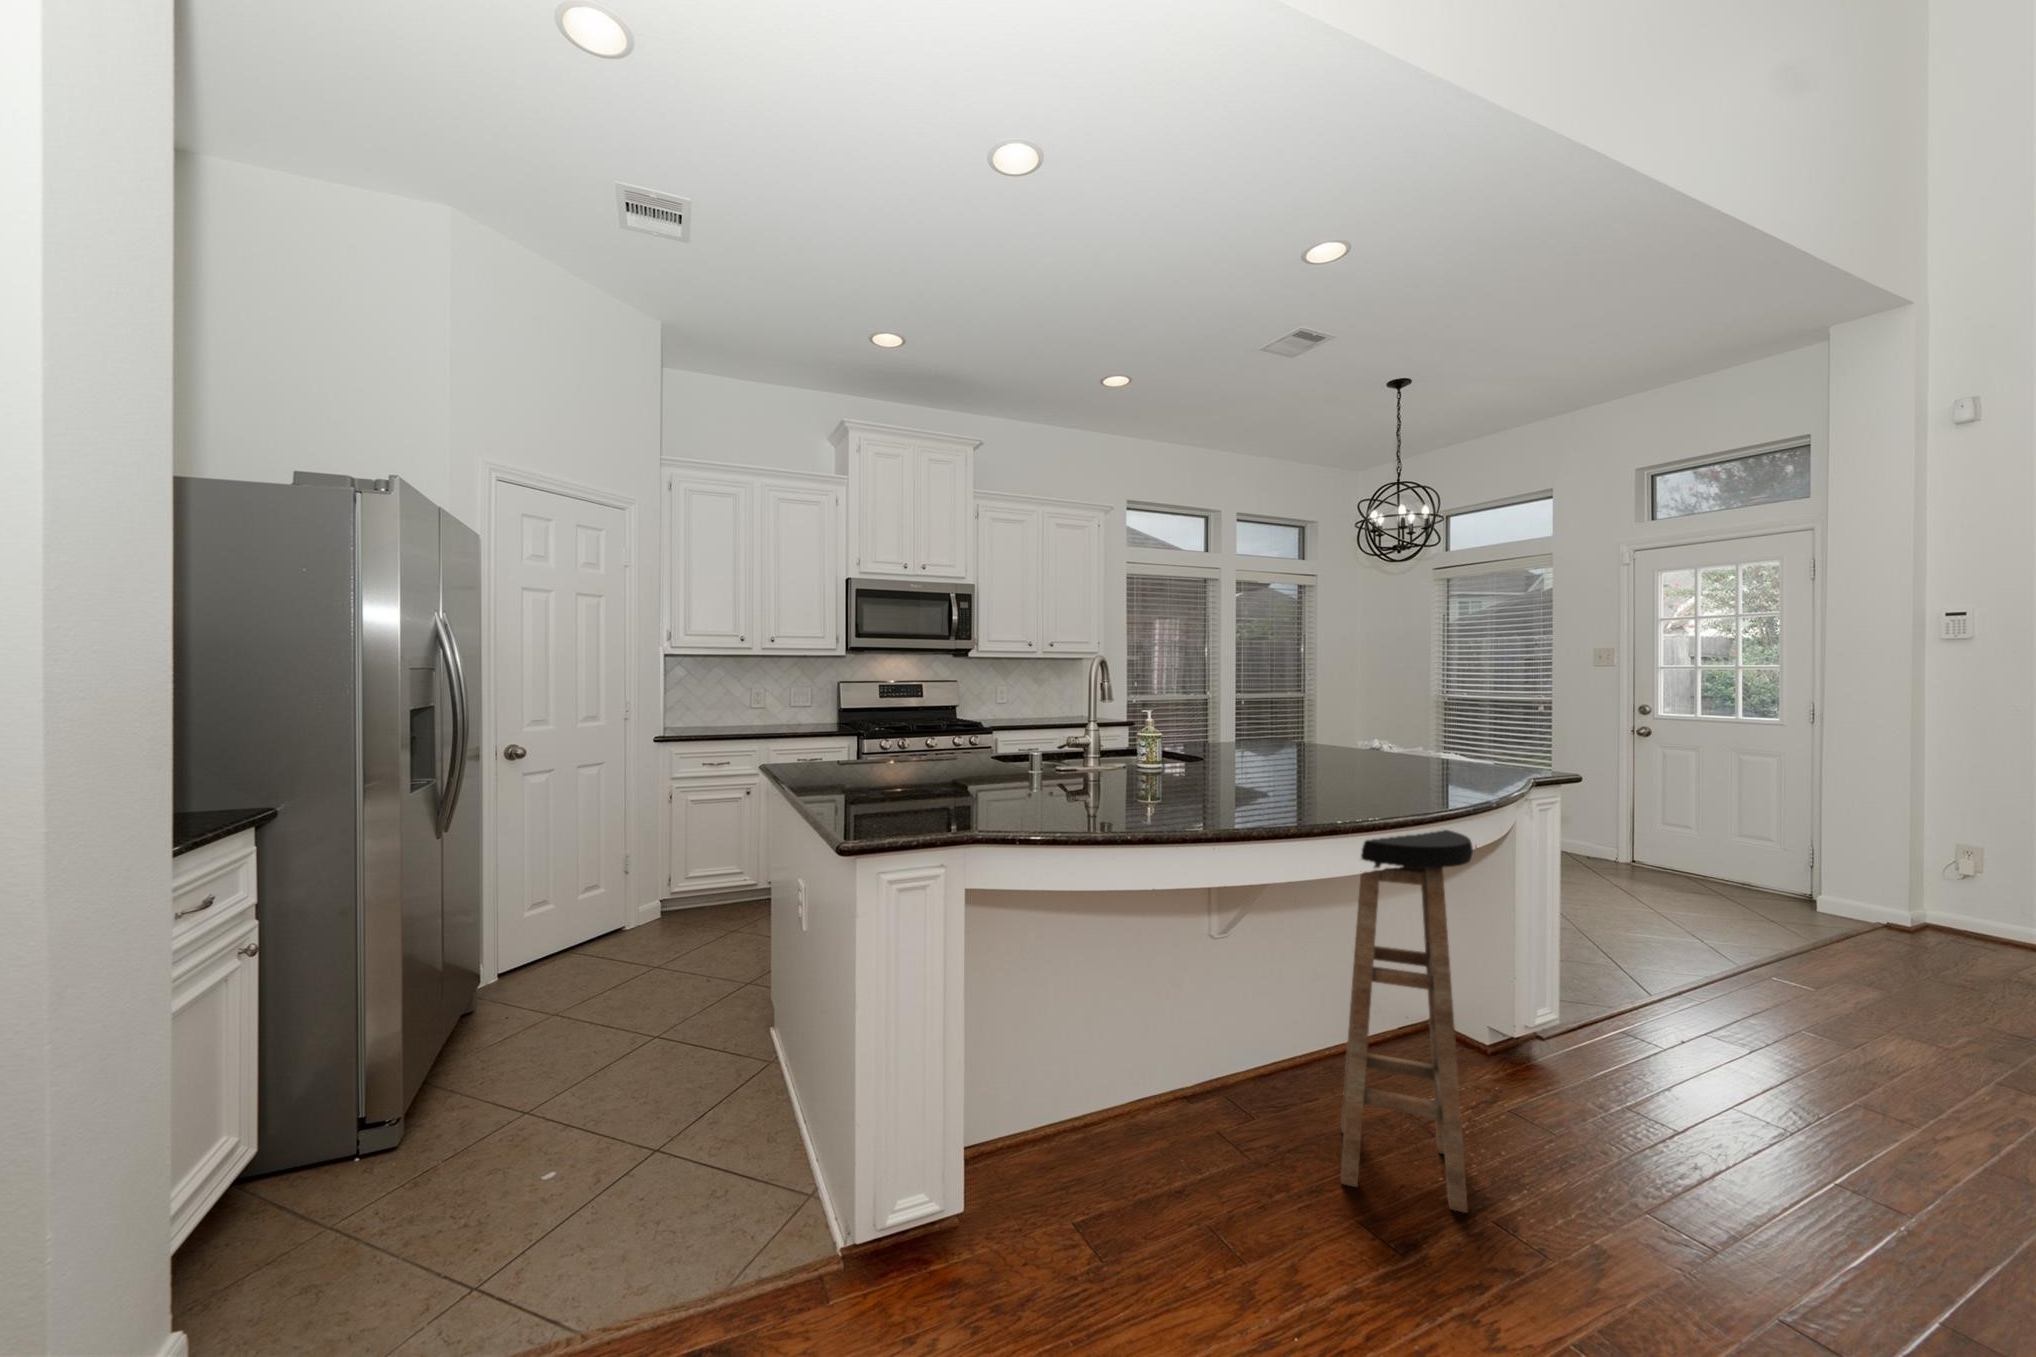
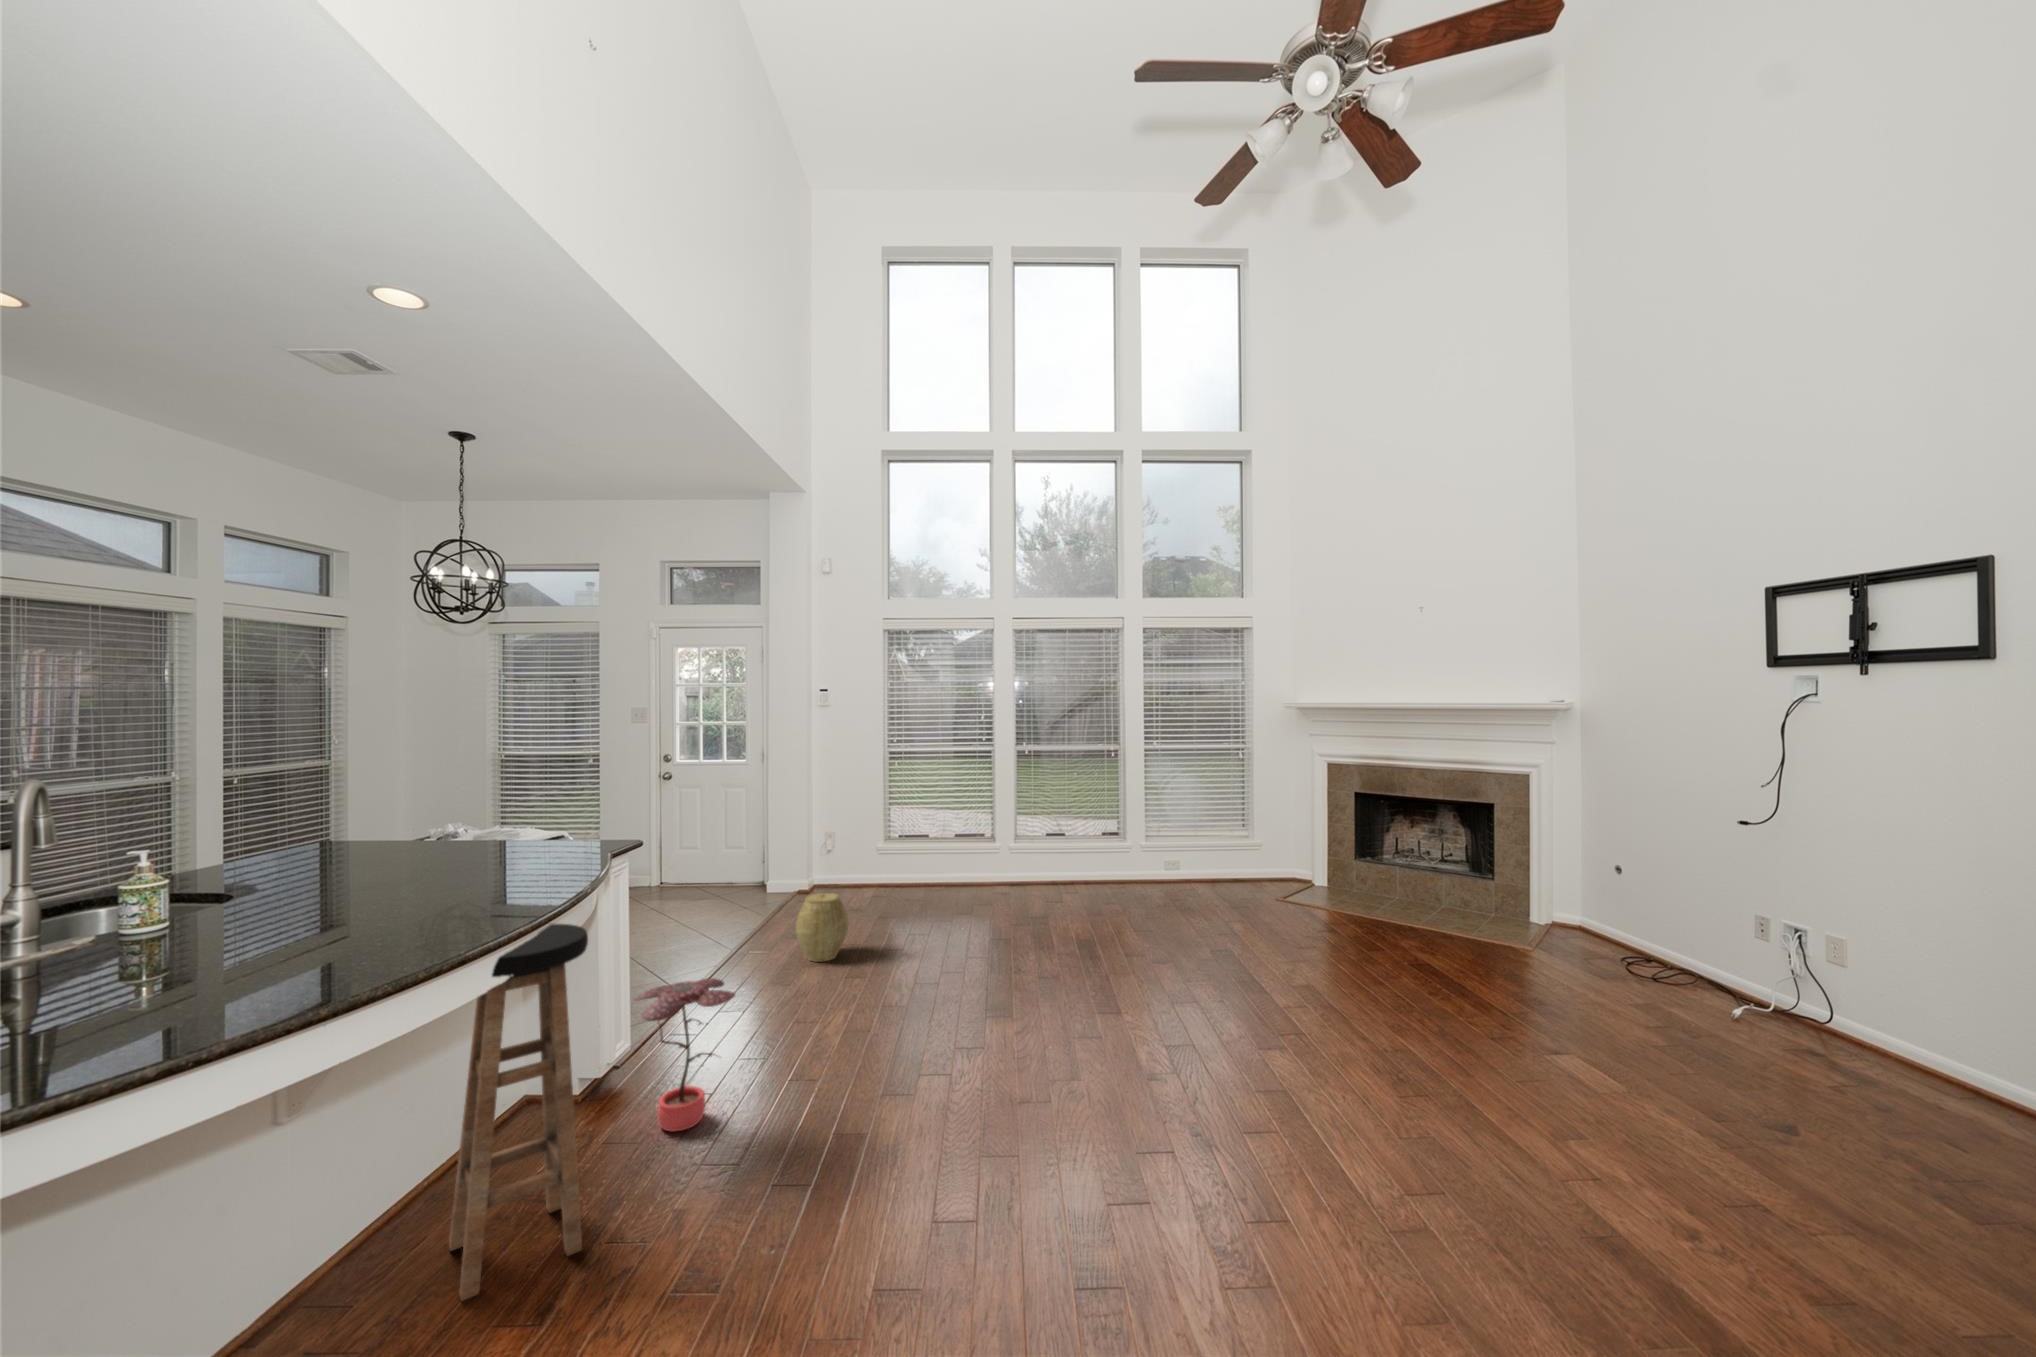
woven basket: none [1860,919,1988,1036] -> present [796,893,849,962]
potted plant: none [1551,953,1708,1156] -> present [634,978,735,1131]

